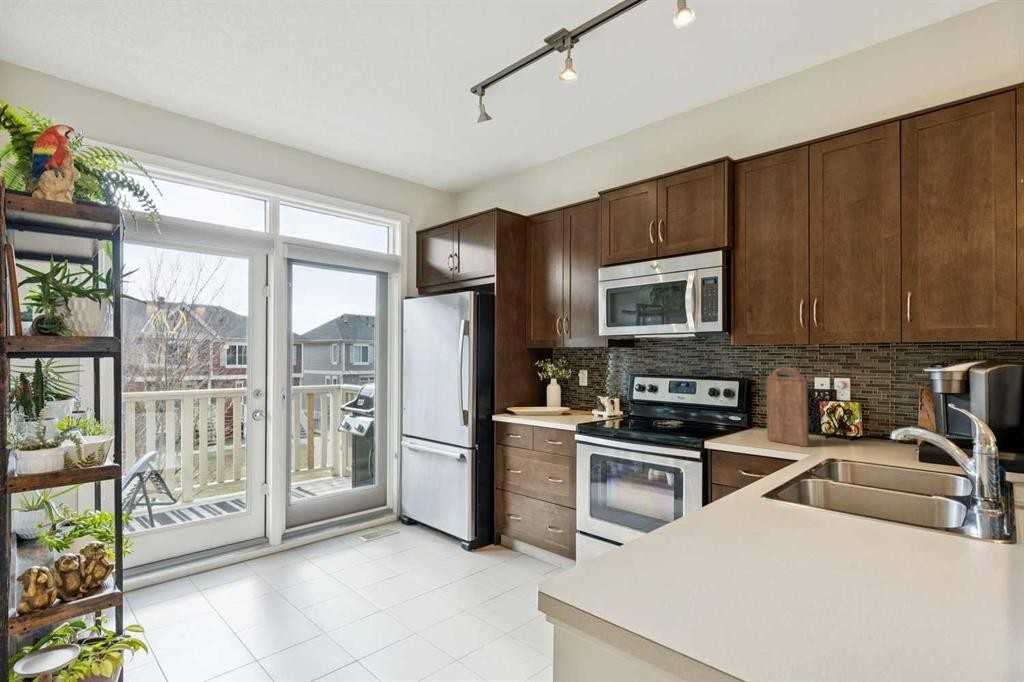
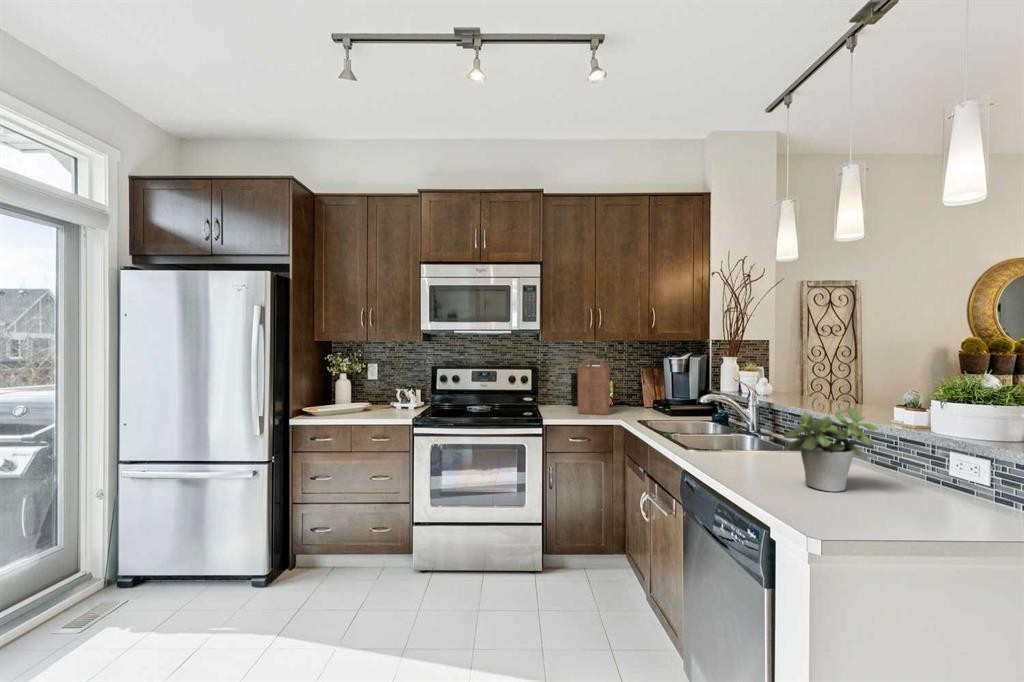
potted plant: none [662,444,822,602] -> present [783,408,878,492]

